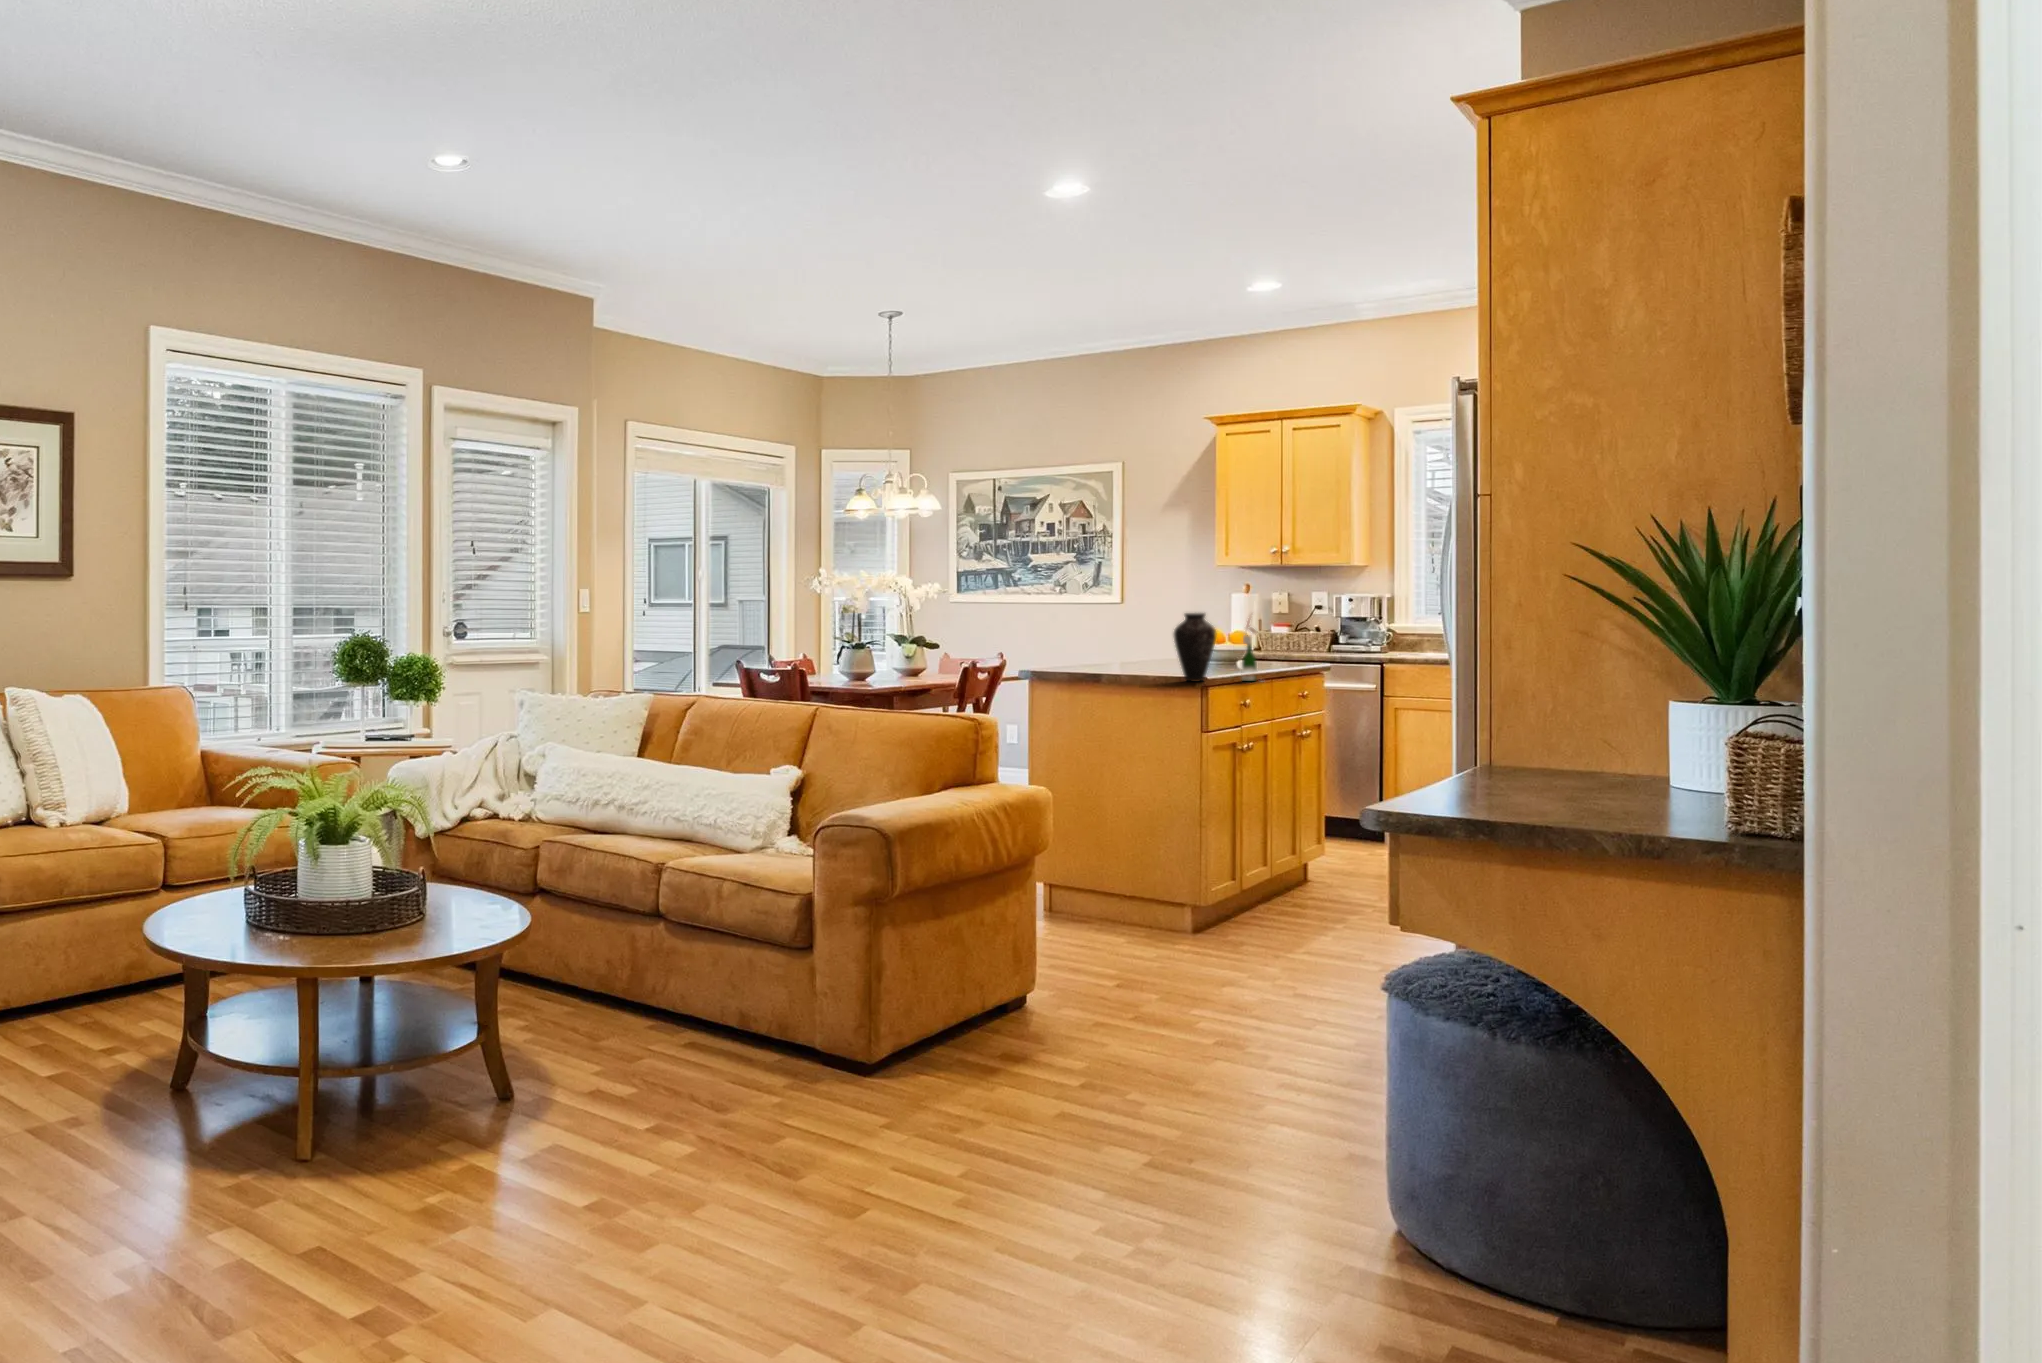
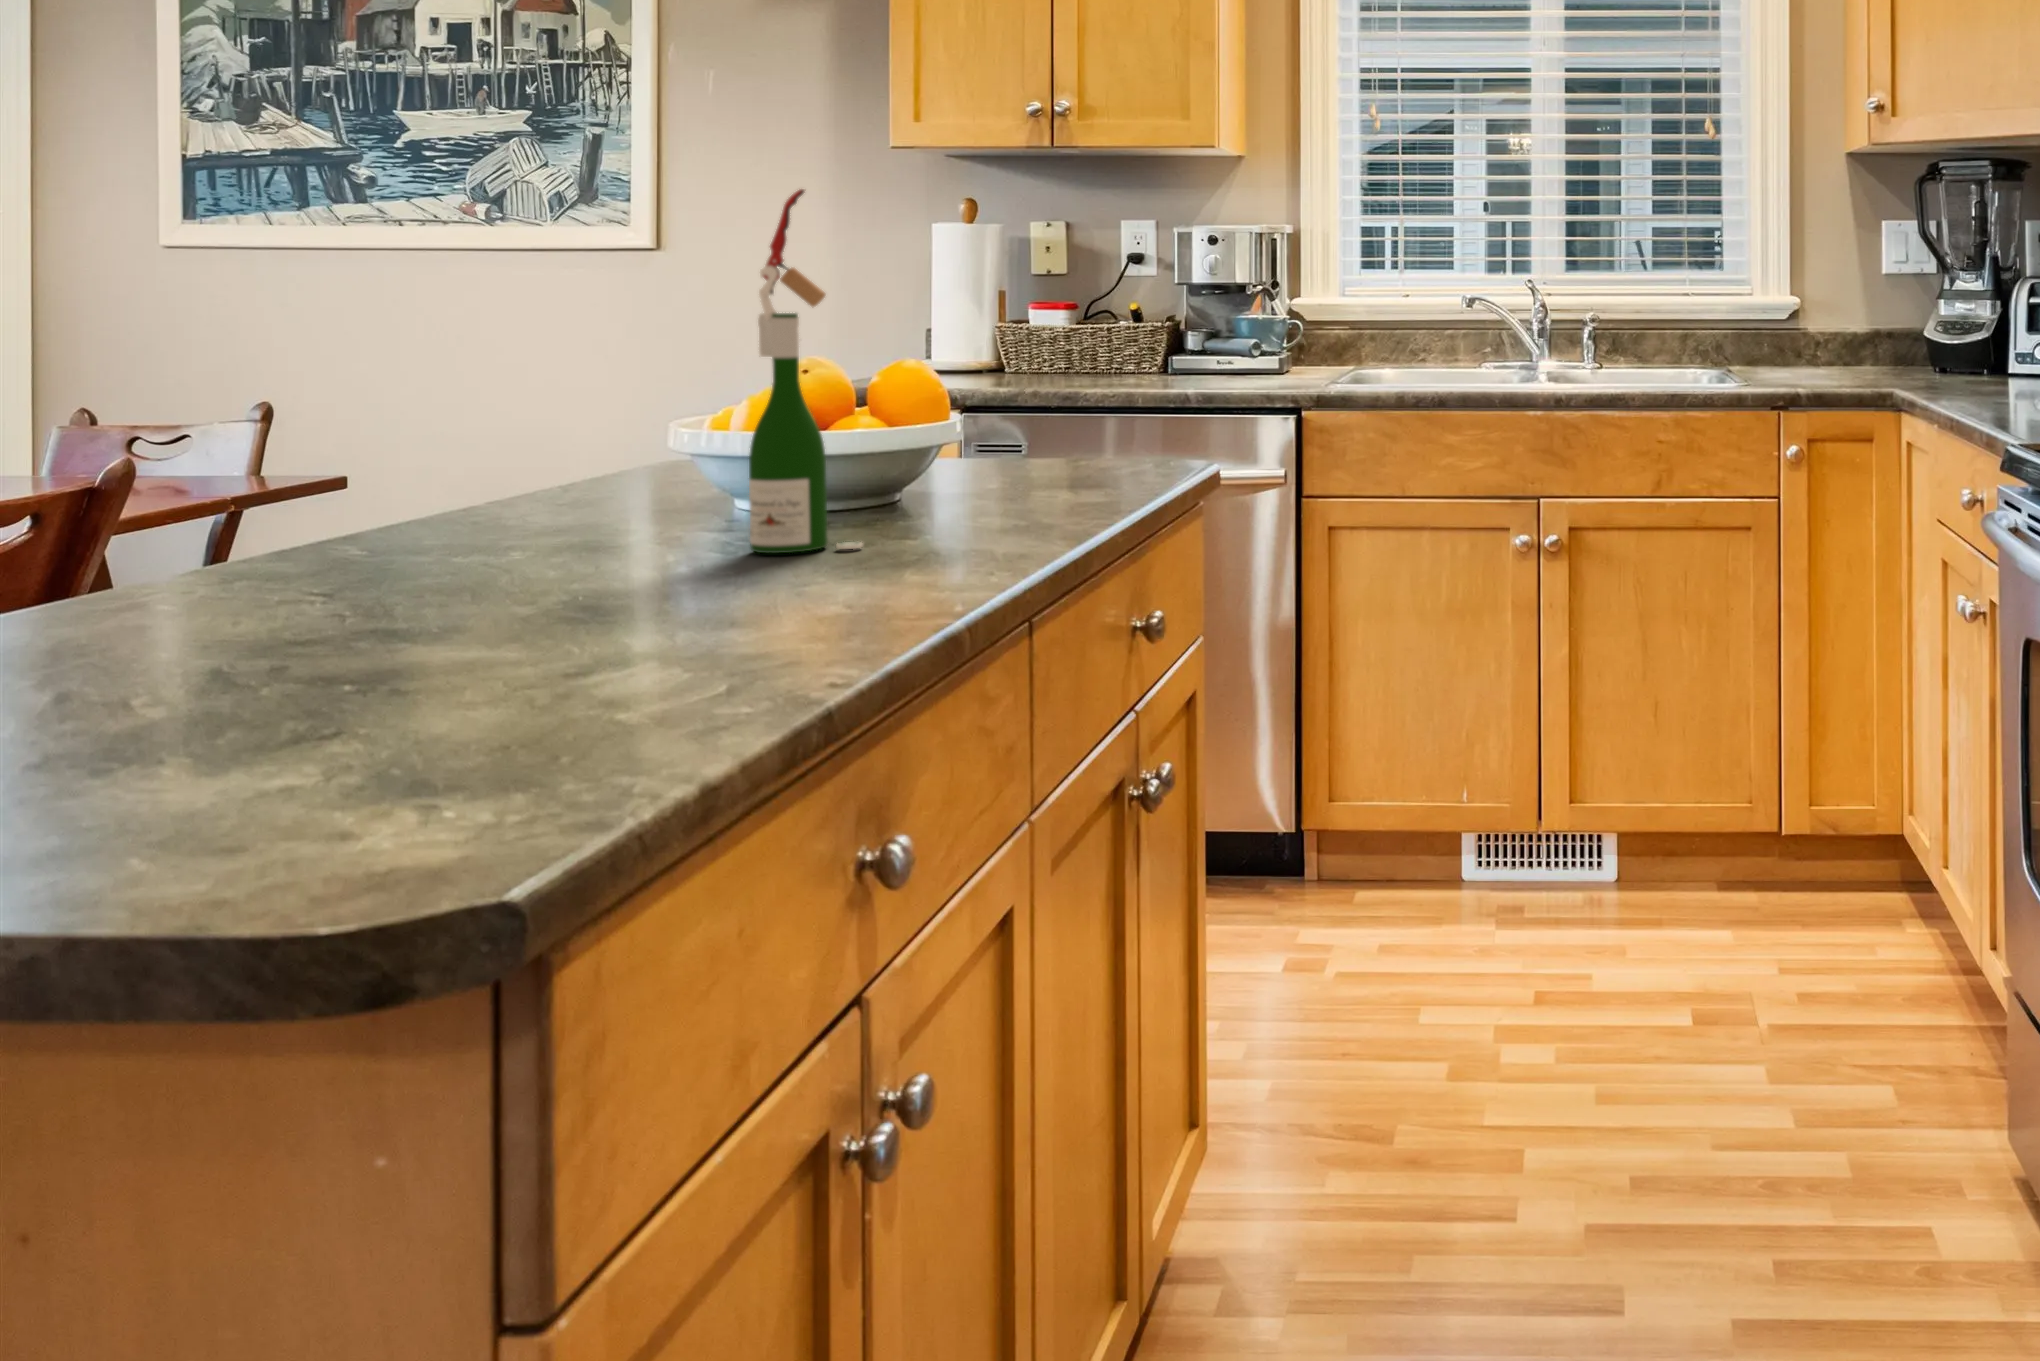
vase: present [1174,613,1216,681] -> none [350,182,609,574]

